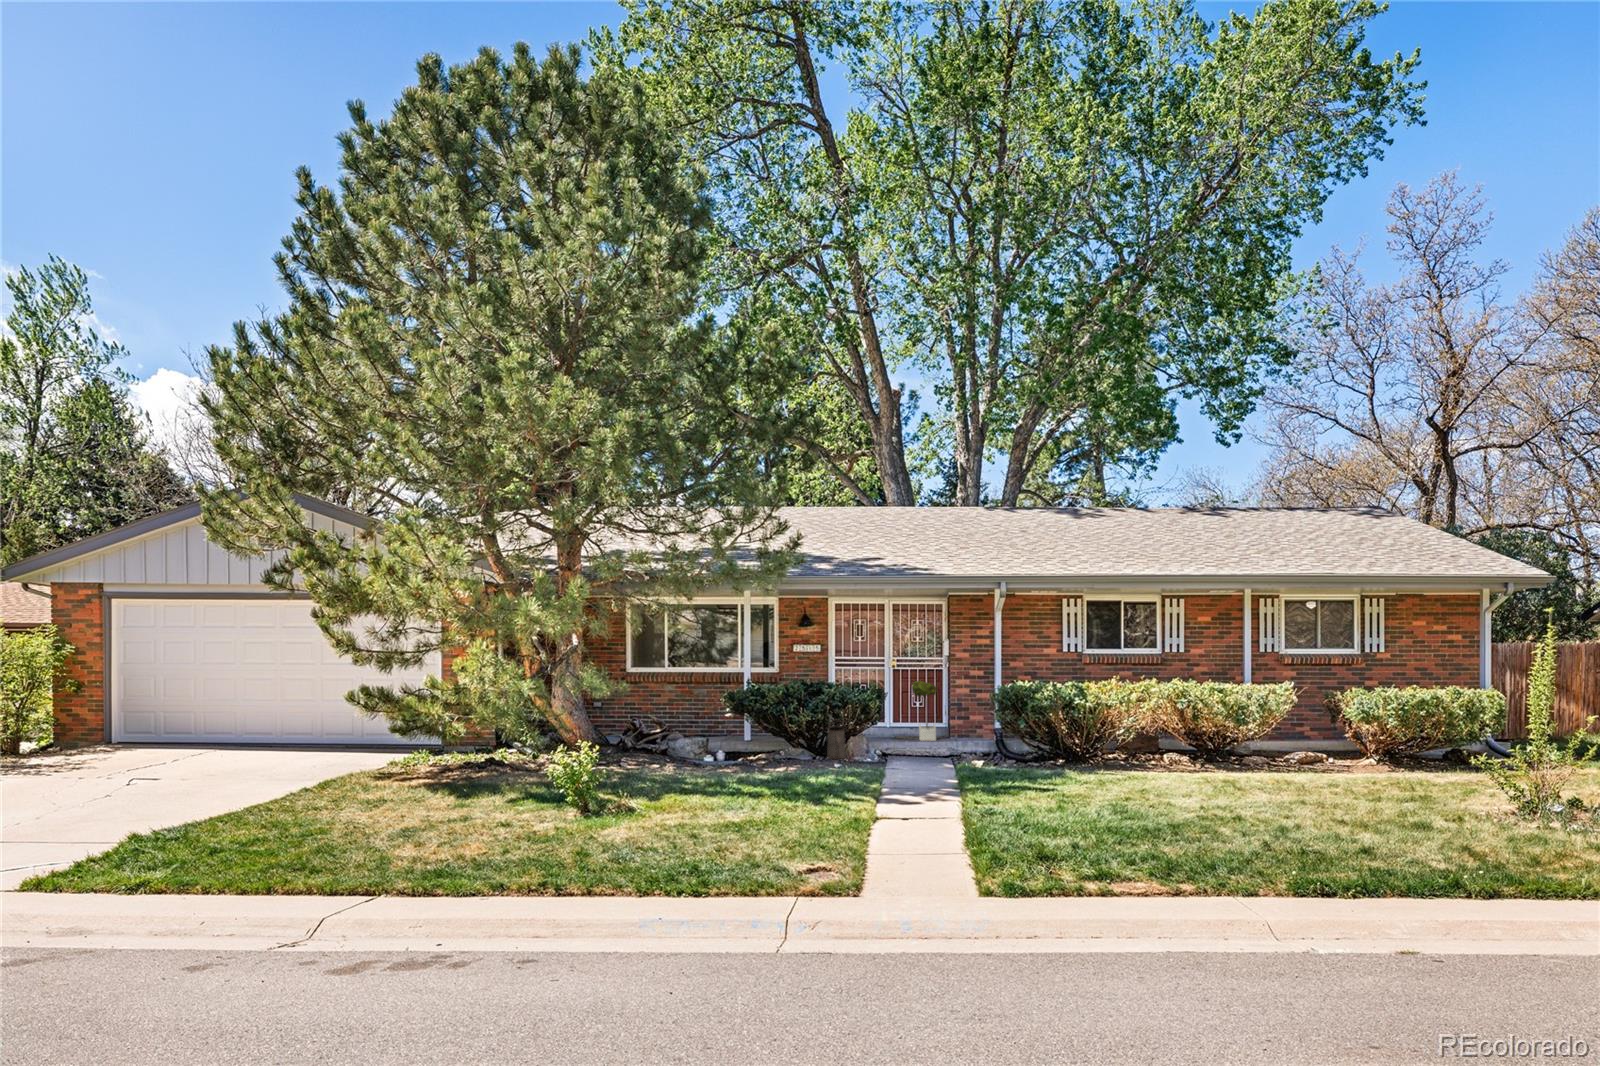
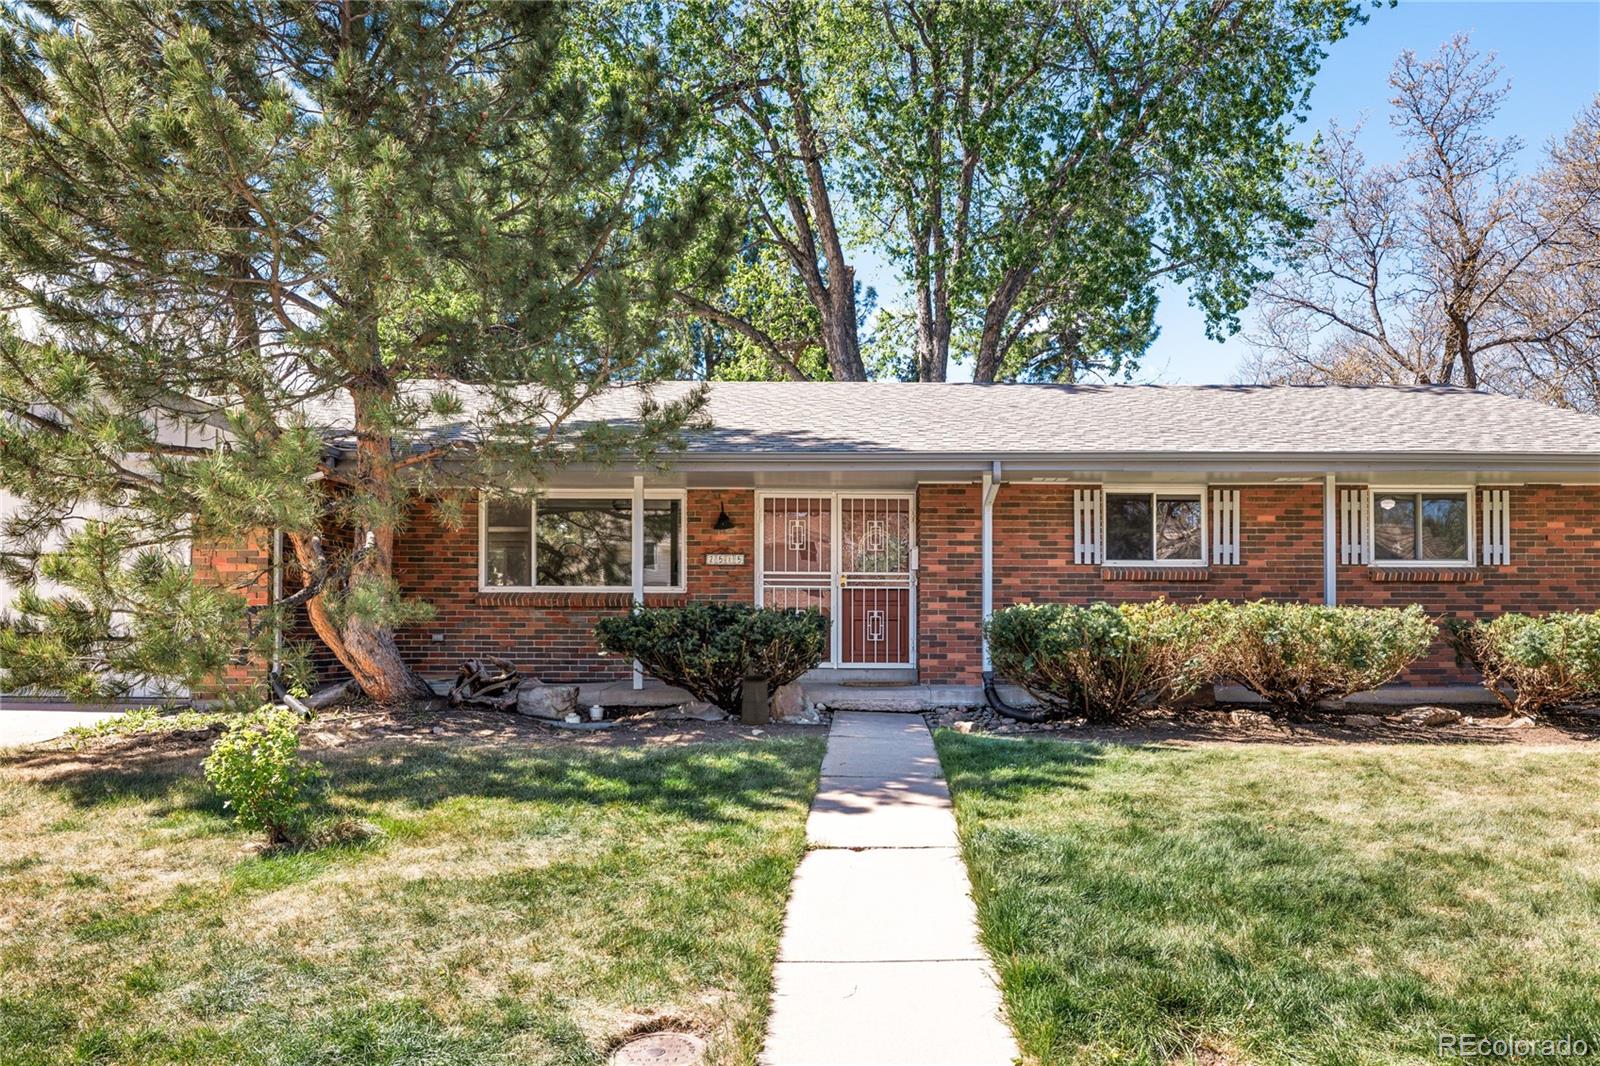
potted tree: present [912,681,937,741] -> none [868,603,903,686]

